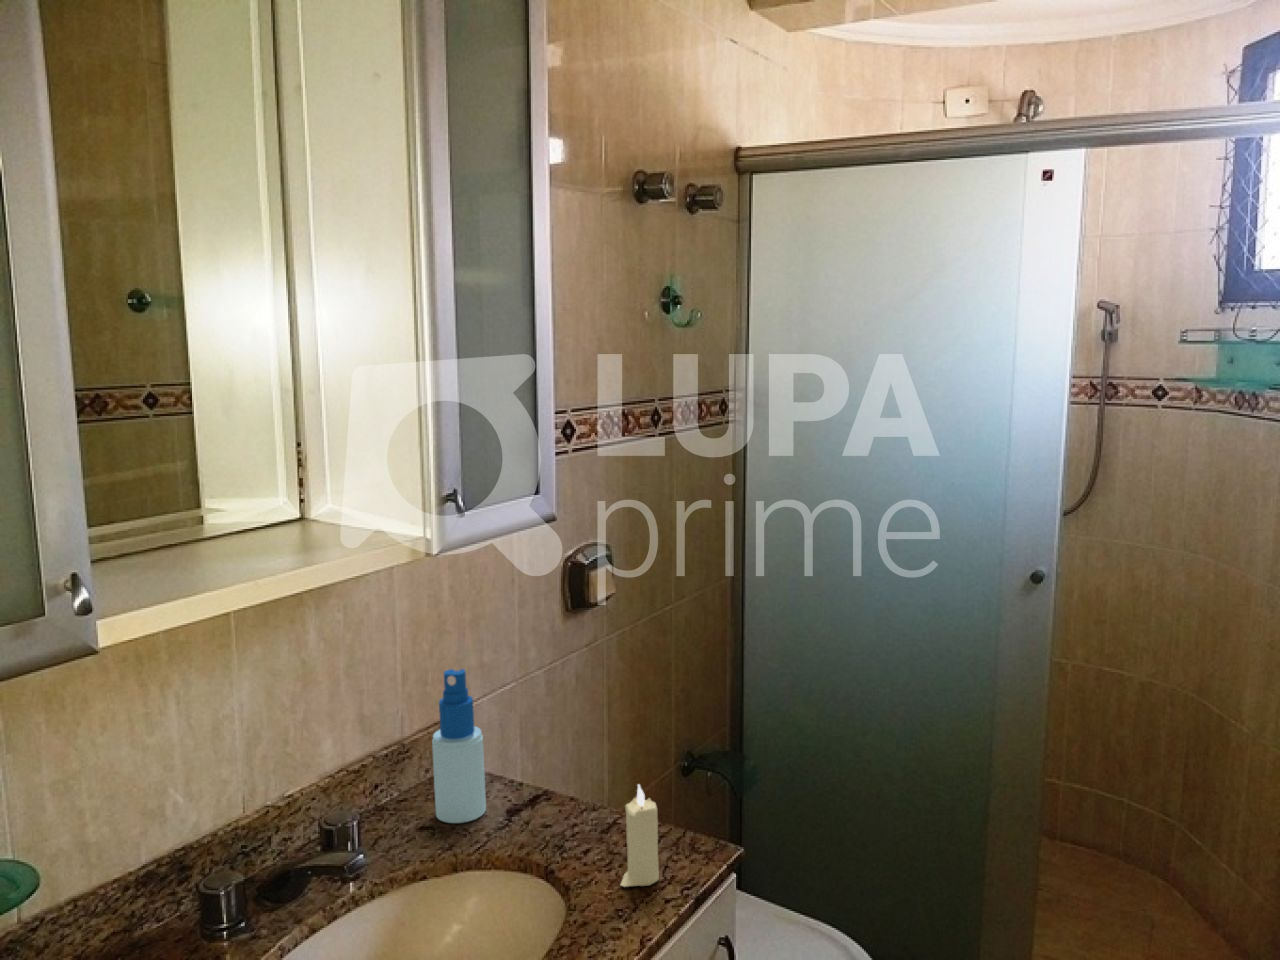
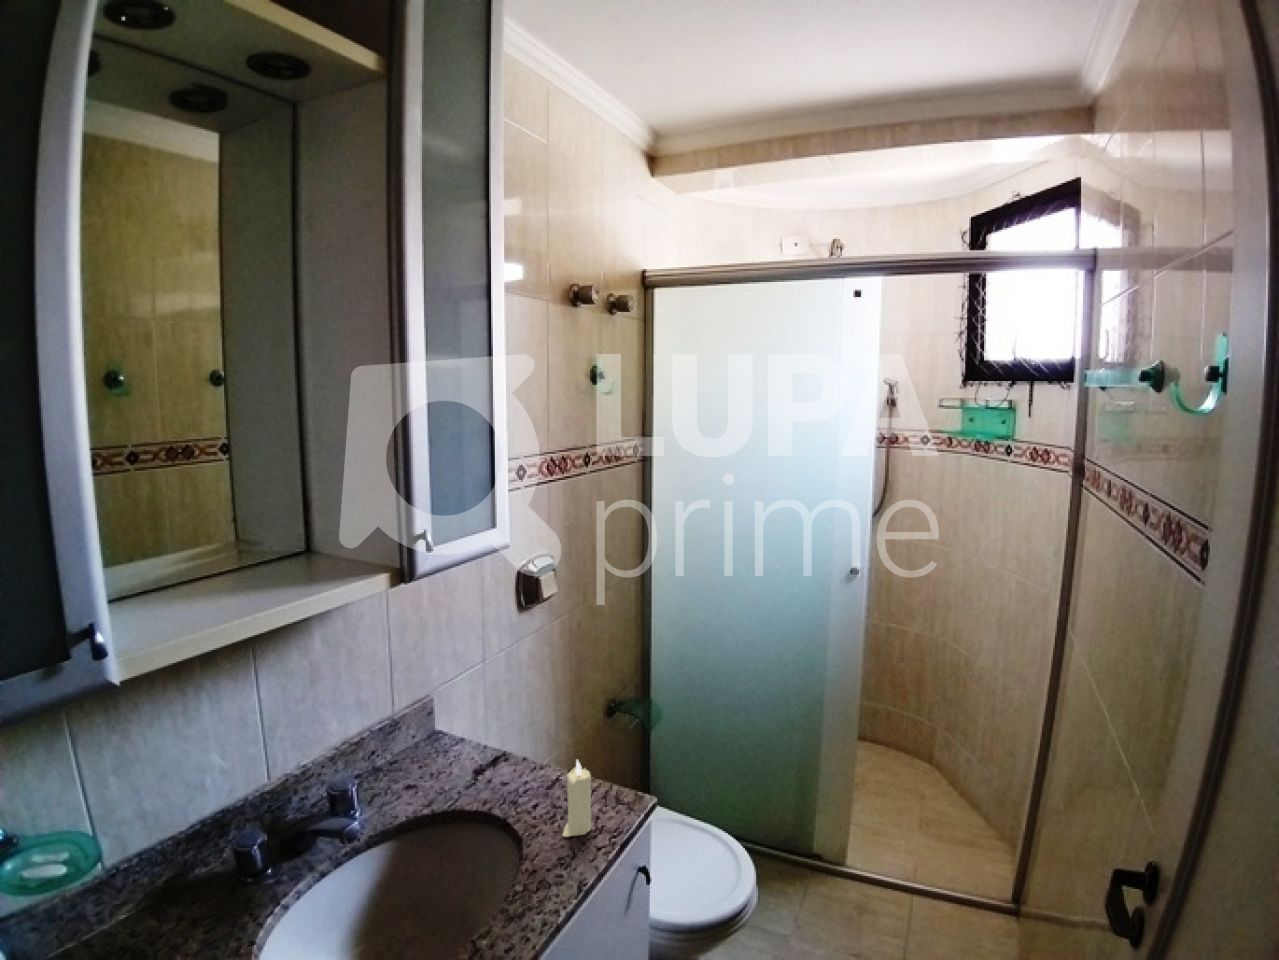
spray bottle: present [432,669,486,823] -> none [417,665,459,783]

